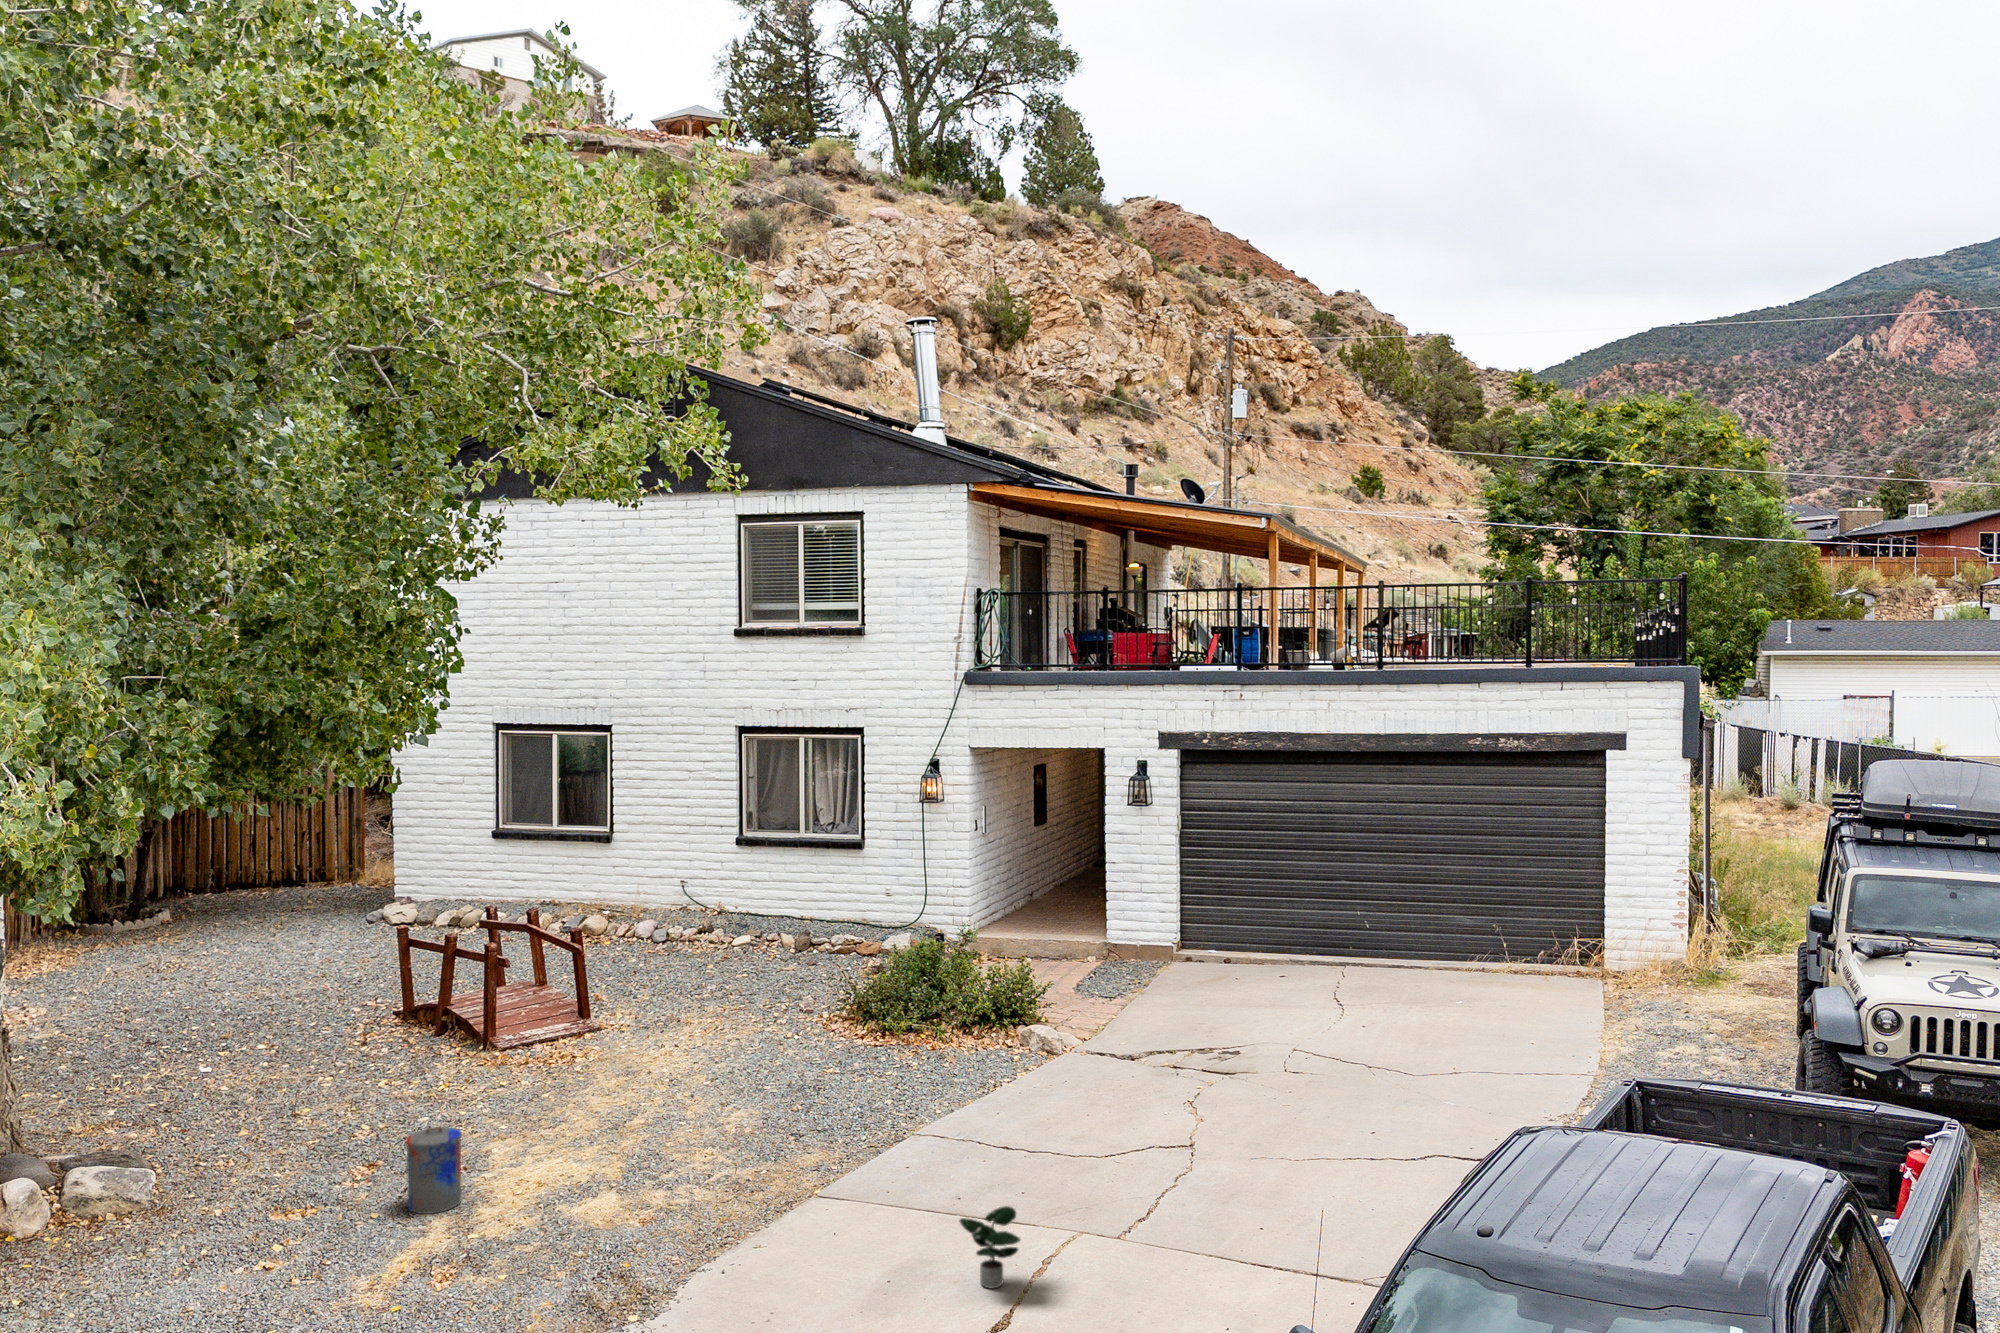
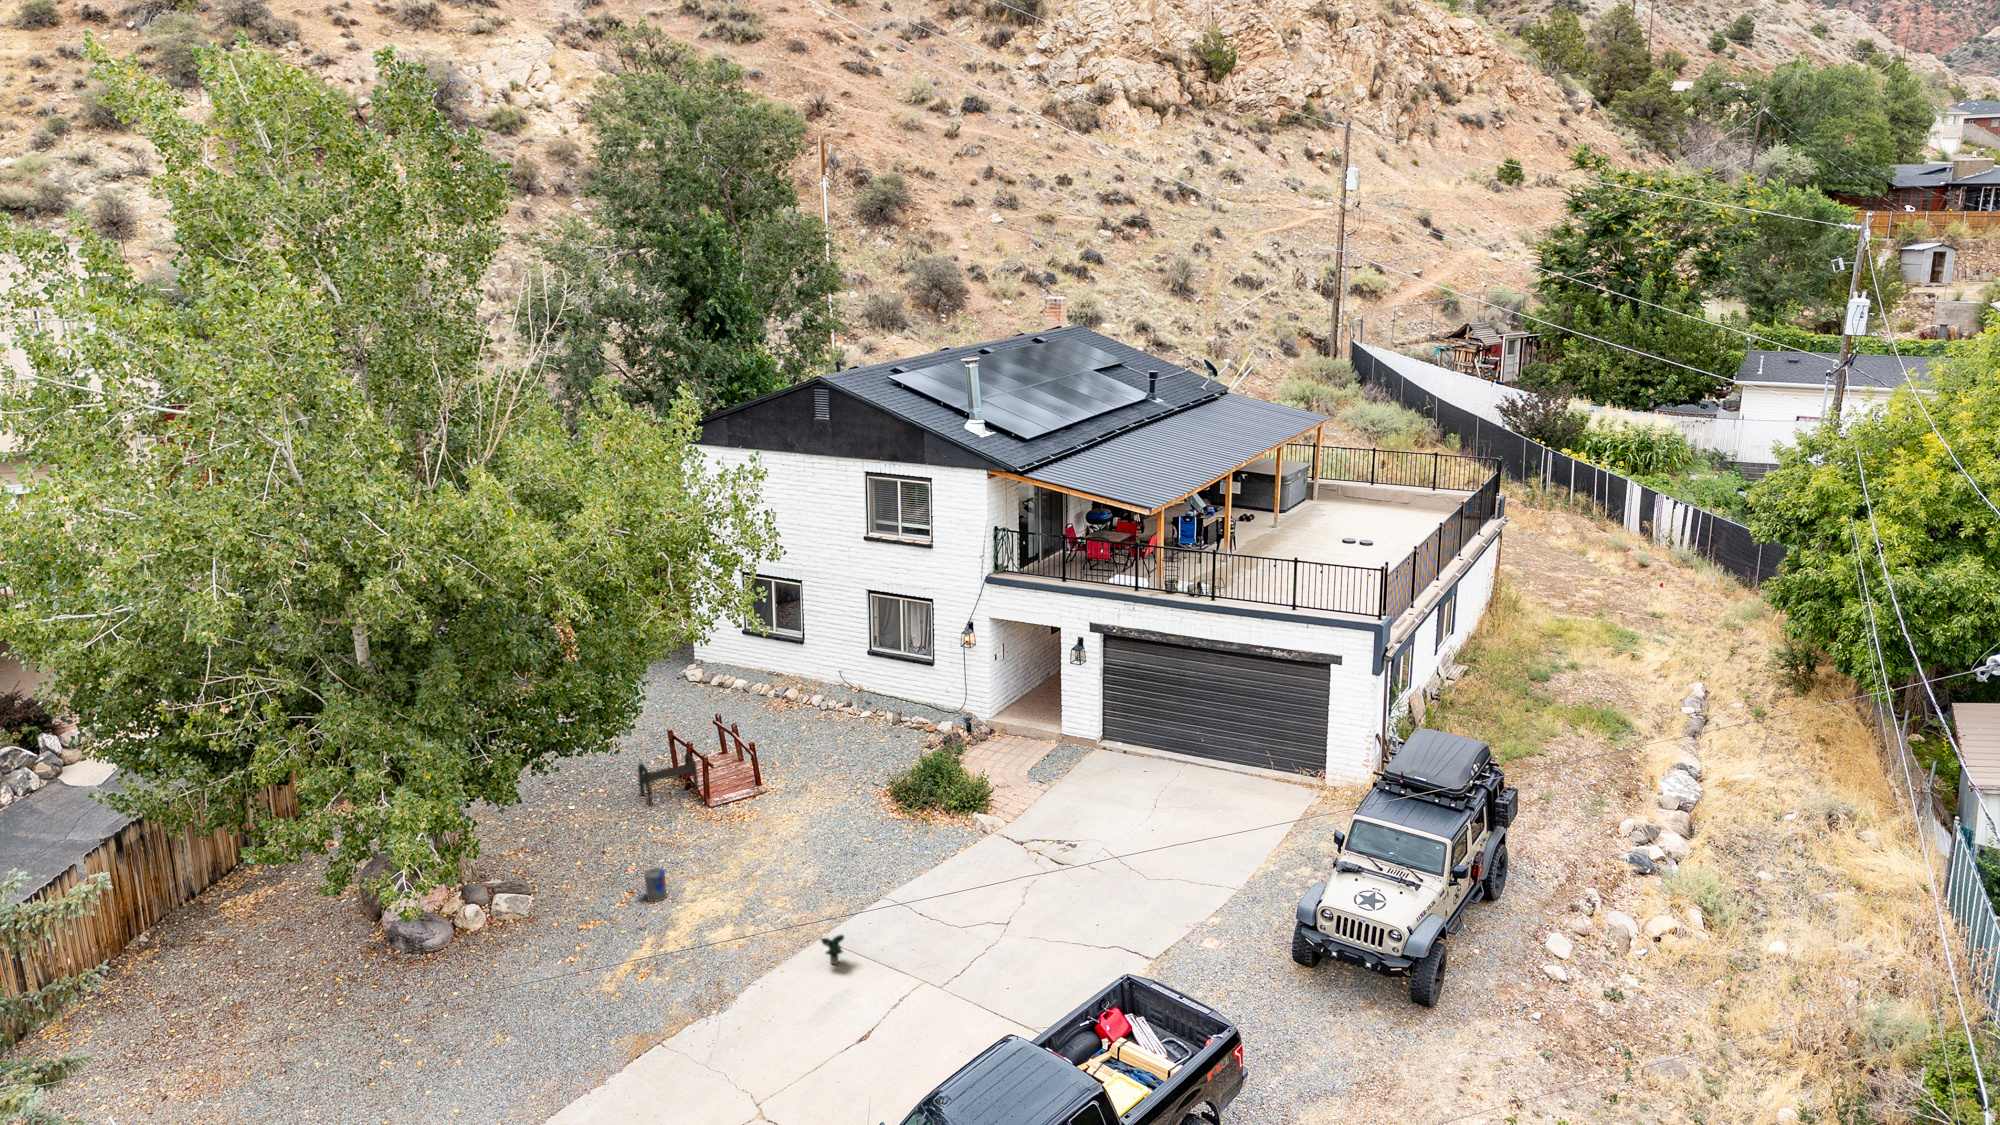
bench: none [329,960,464,1066] -> present [638,753,698,806]

